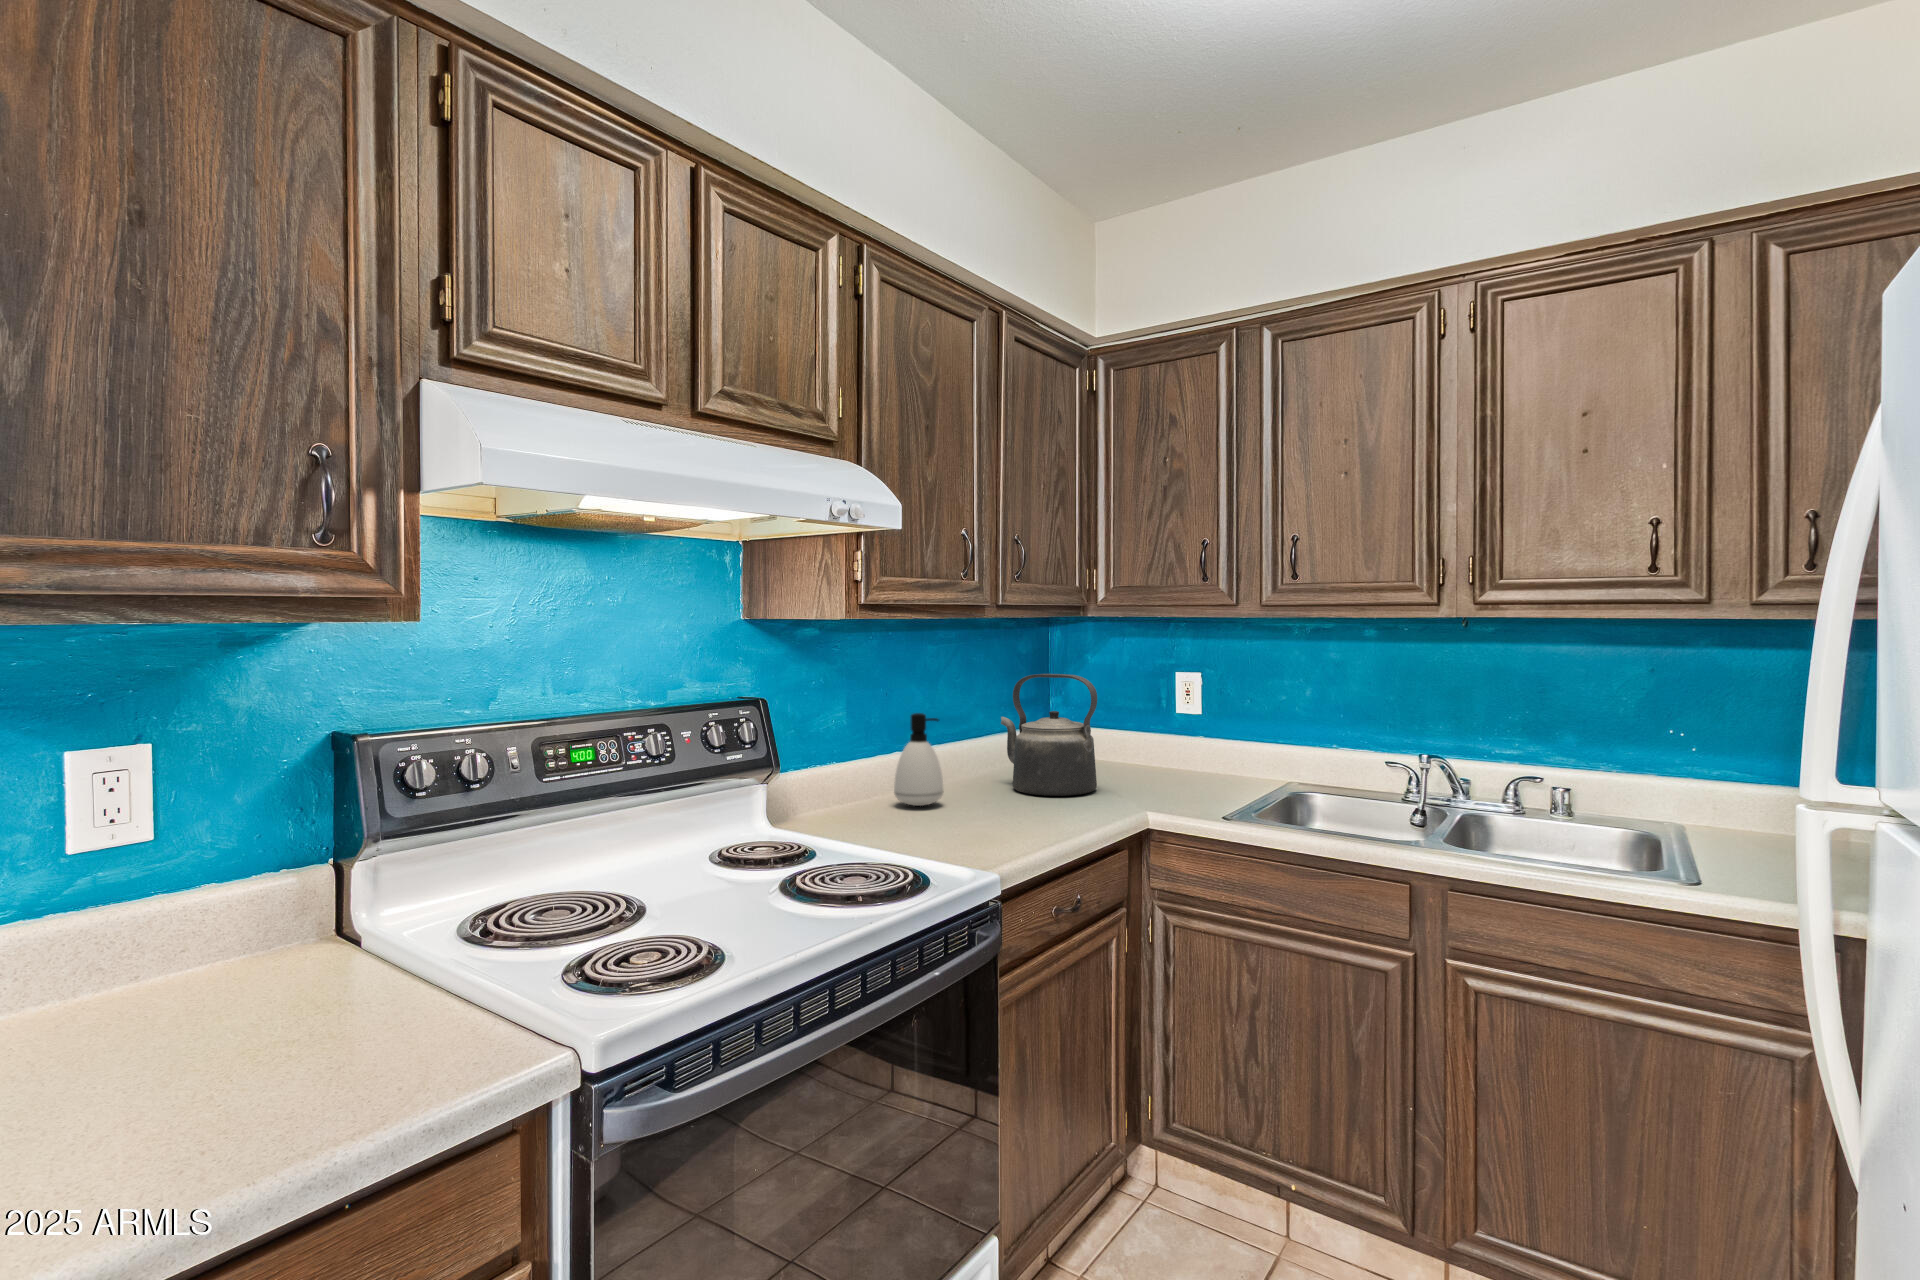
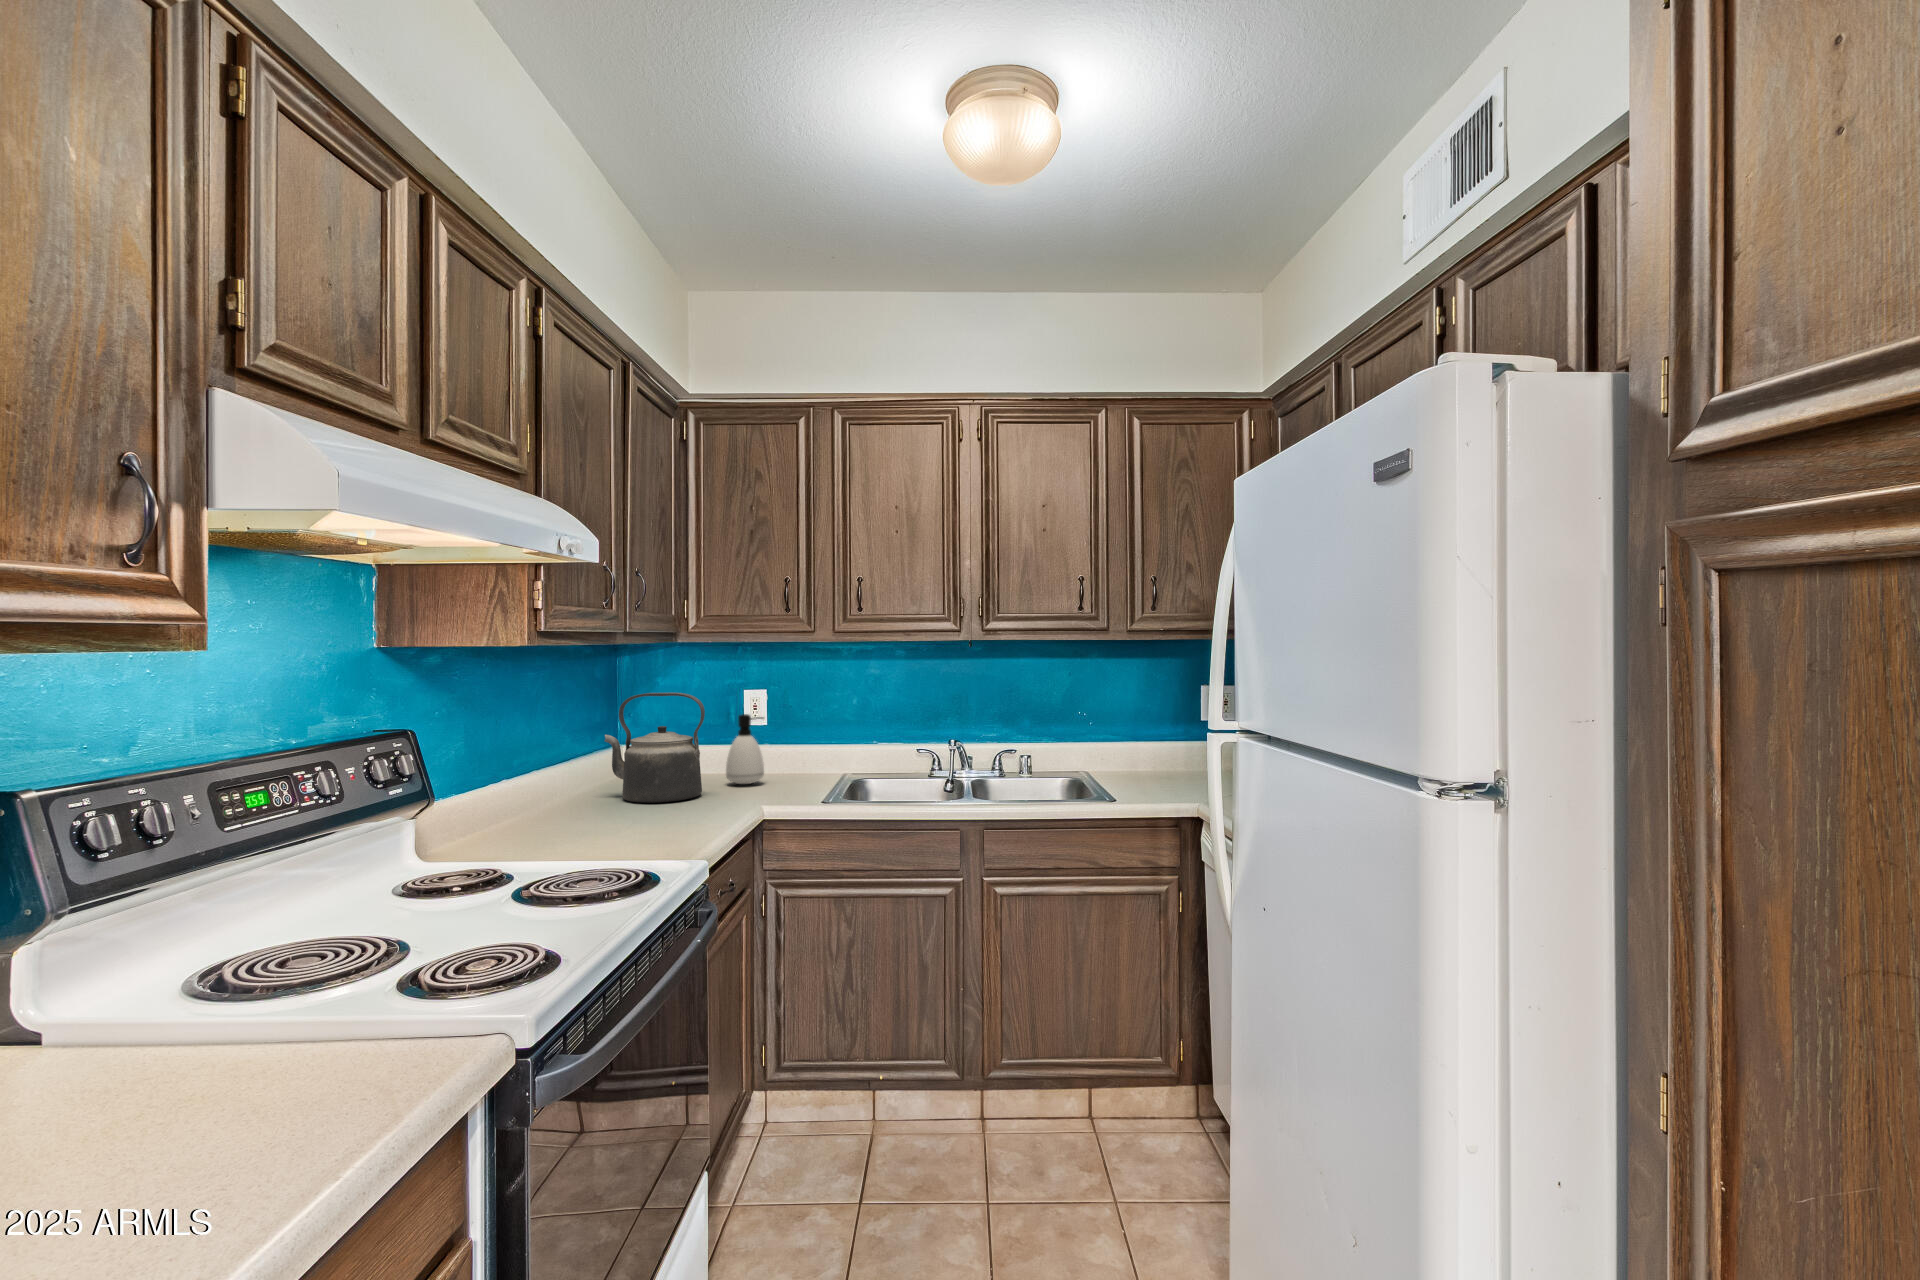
soap dispenser: present [894,713,943,806] -> present [726,714,764,784]

